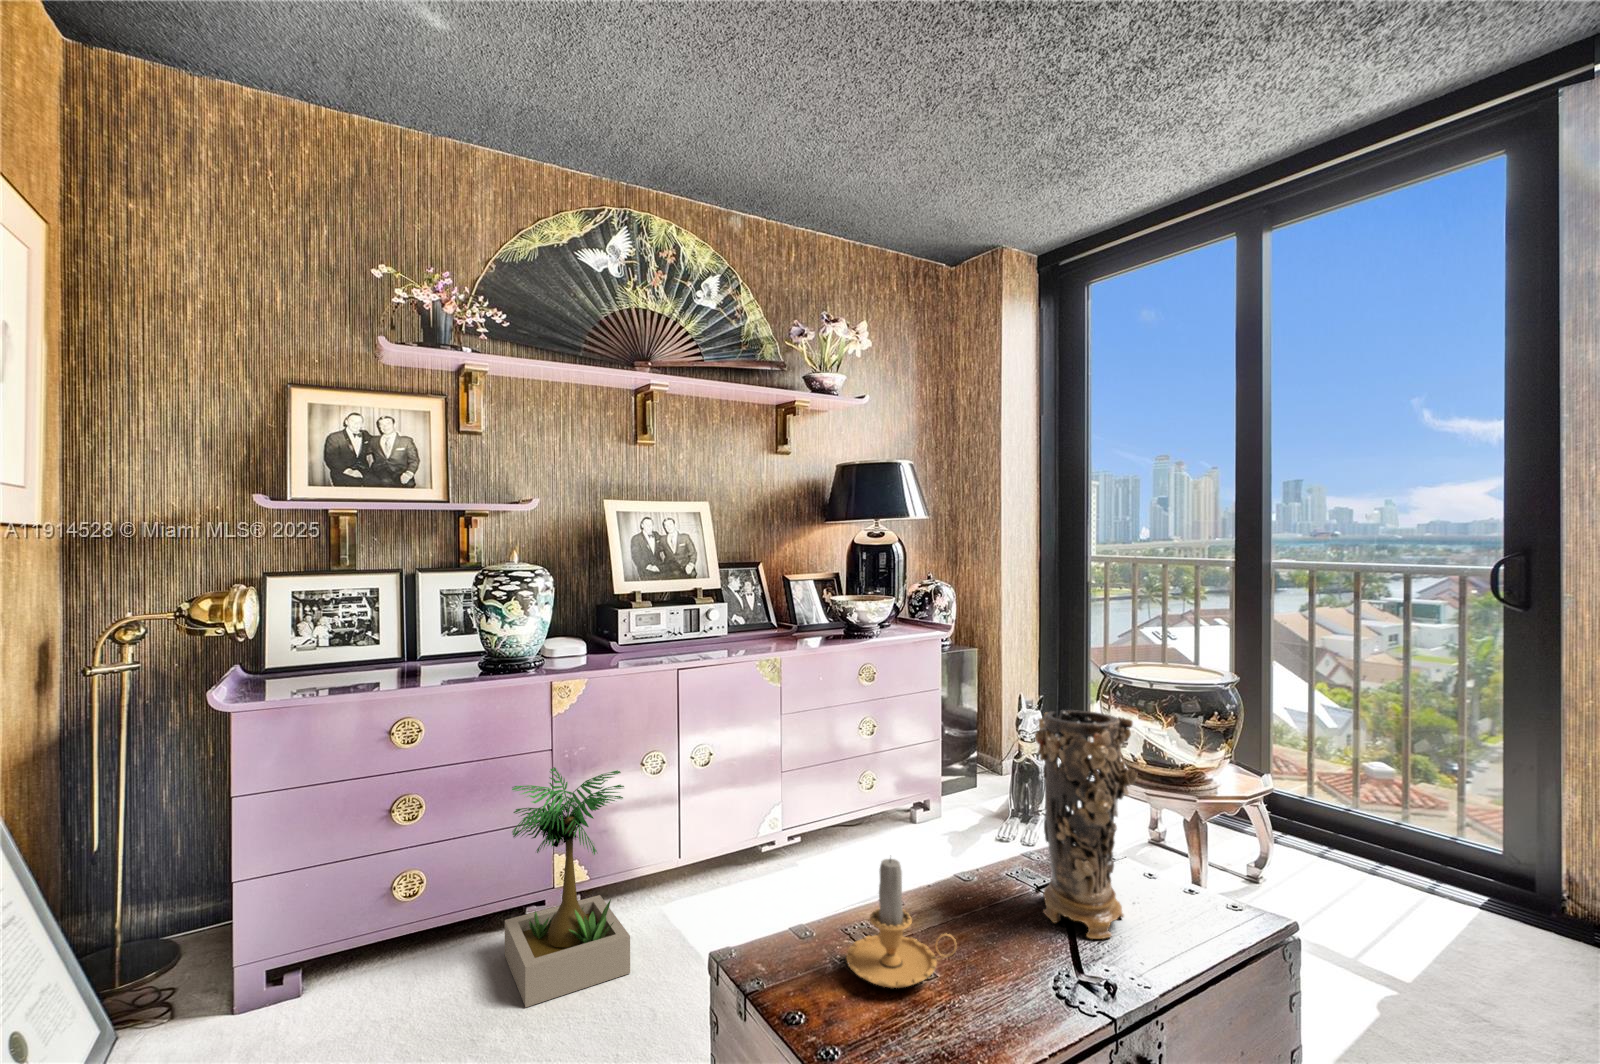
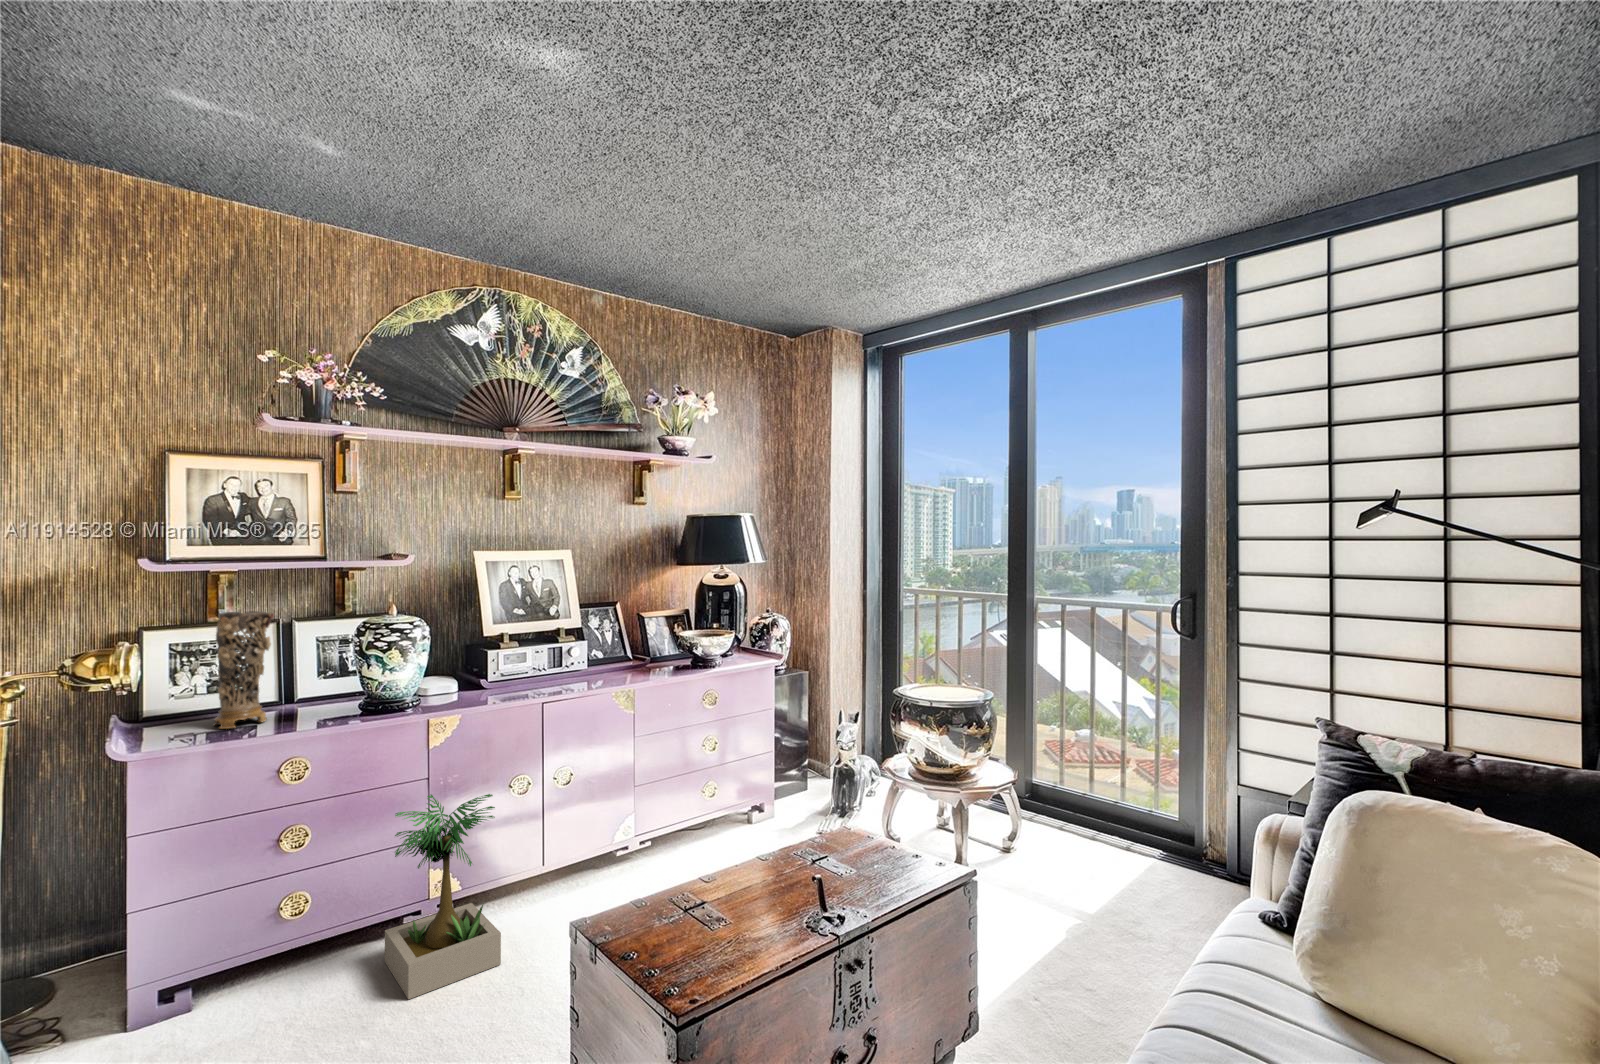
decorative vase: present [1035,710,1137,939] -> present [214,611,274,729]
candle: present [846,858,957,988] -> none [673,843,750,934]

